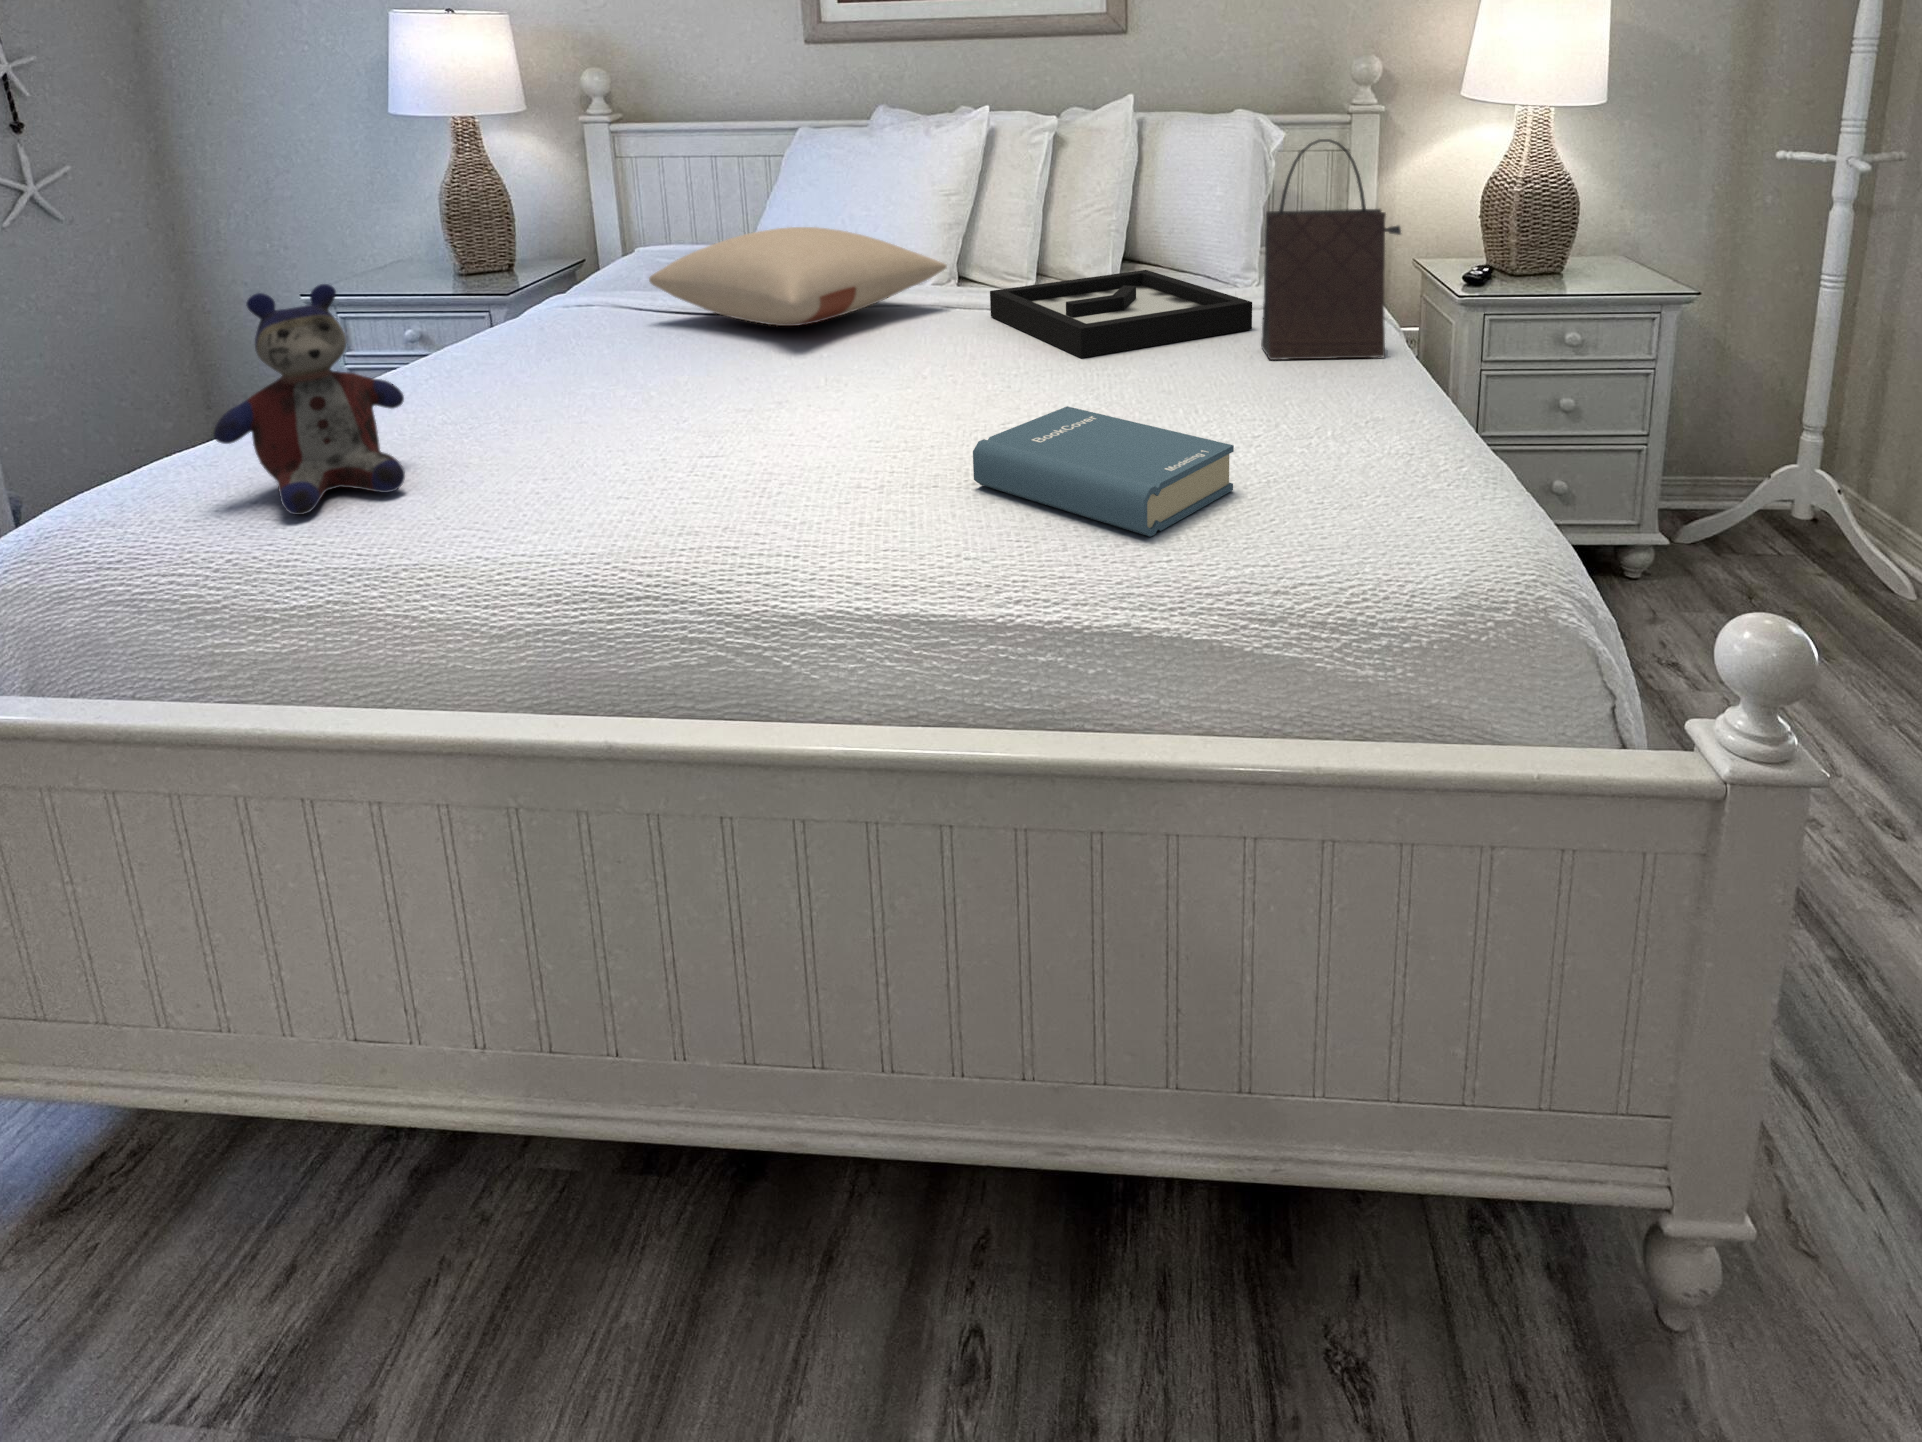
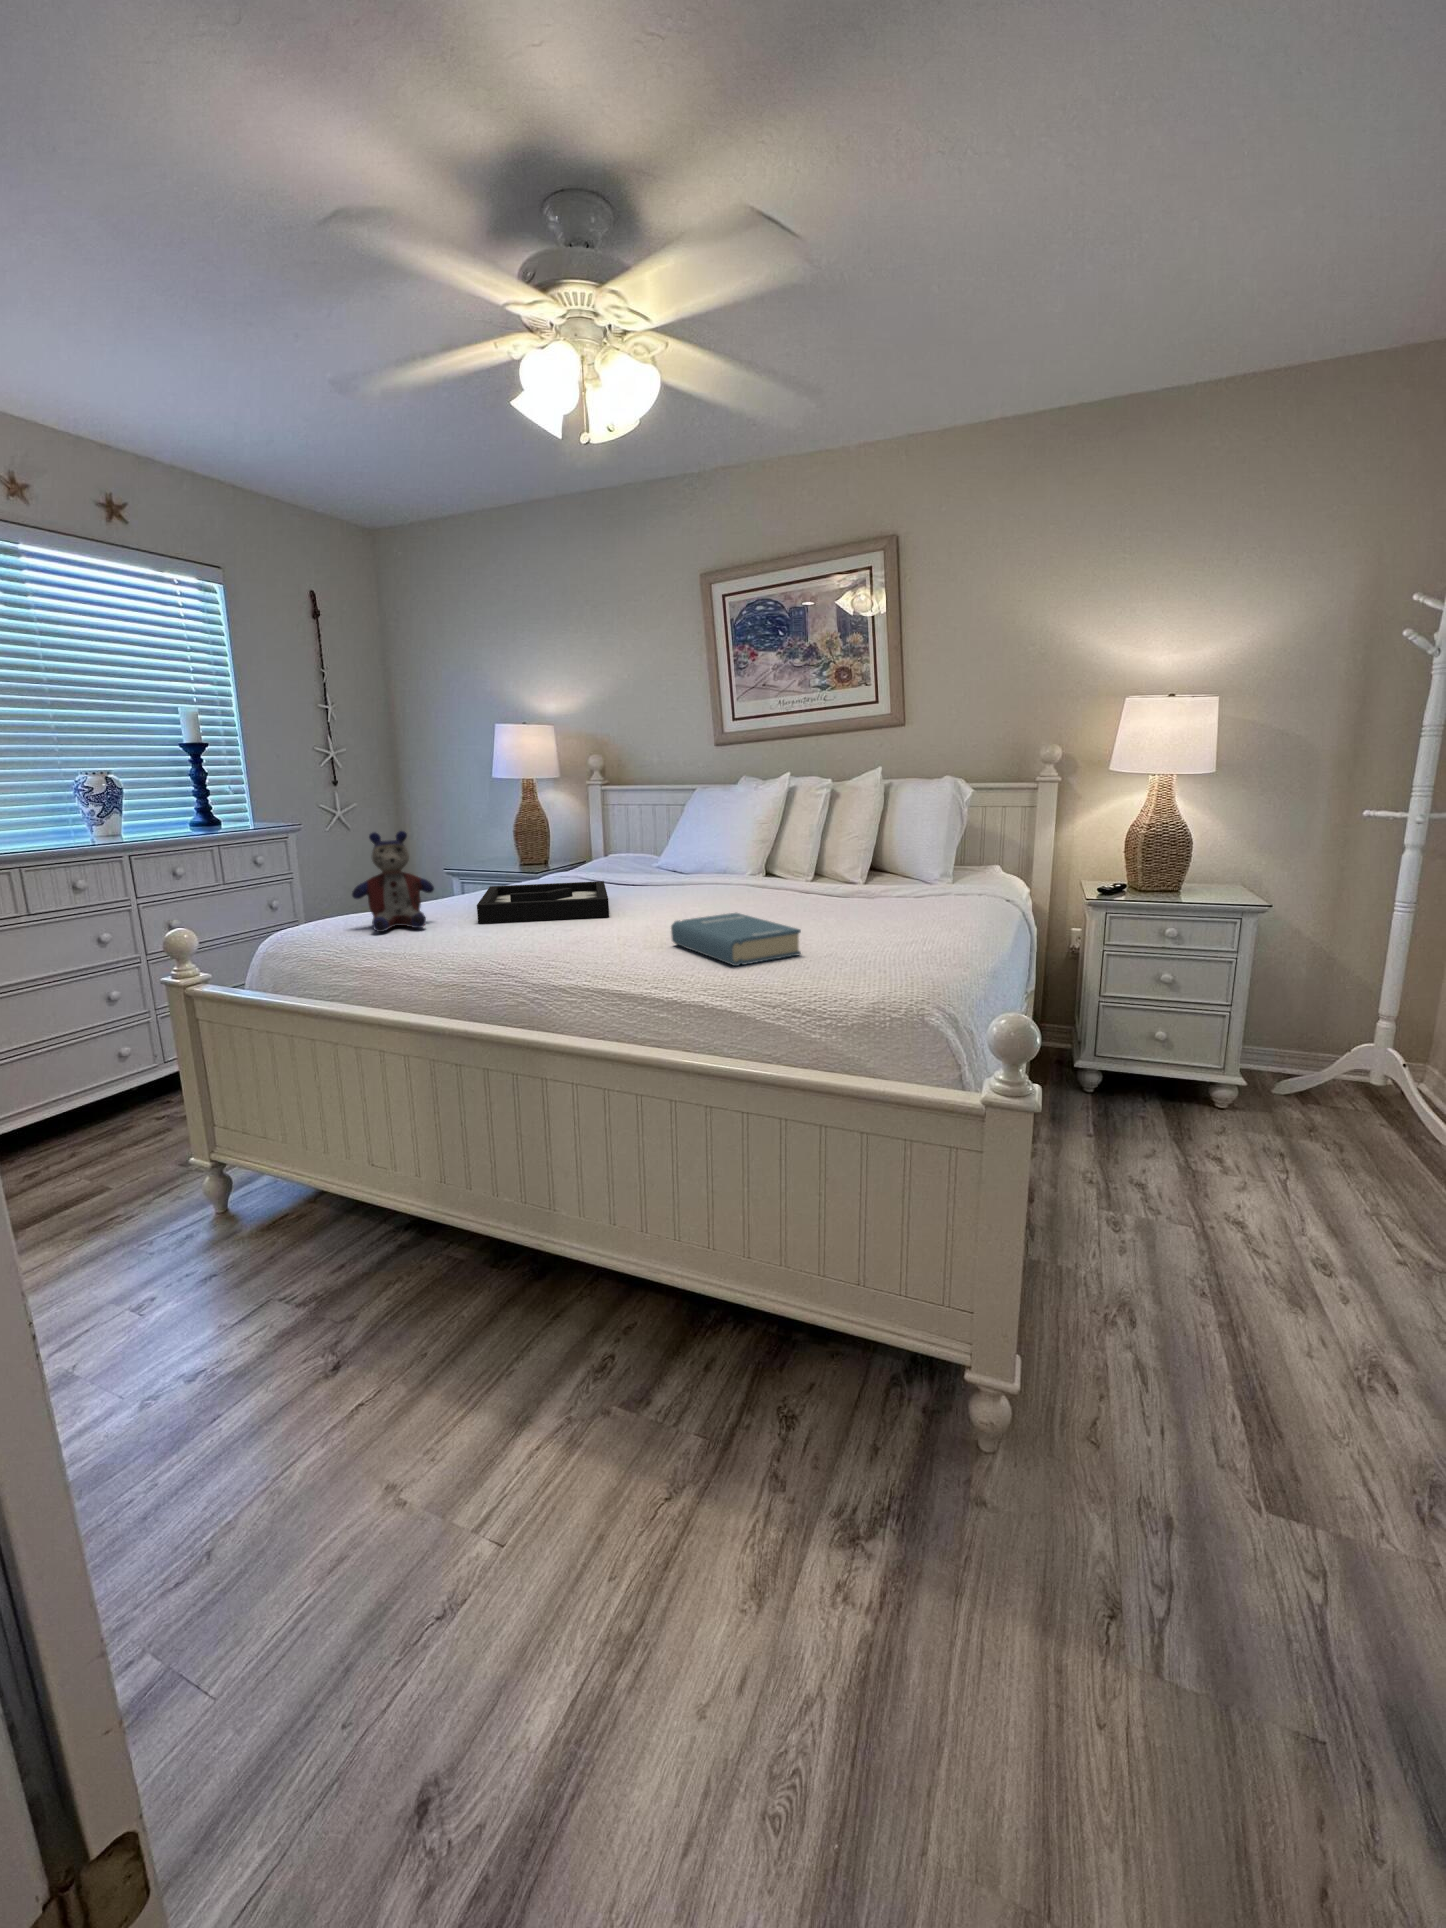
handbag: present [1261,139,1401,360] -> none [897,780,985,914]
pillow: present [649,227,947,326] -> none [585,834,743,885]
decorative tray: present [990,270,1252,358] -> present [477,881,609,924]

